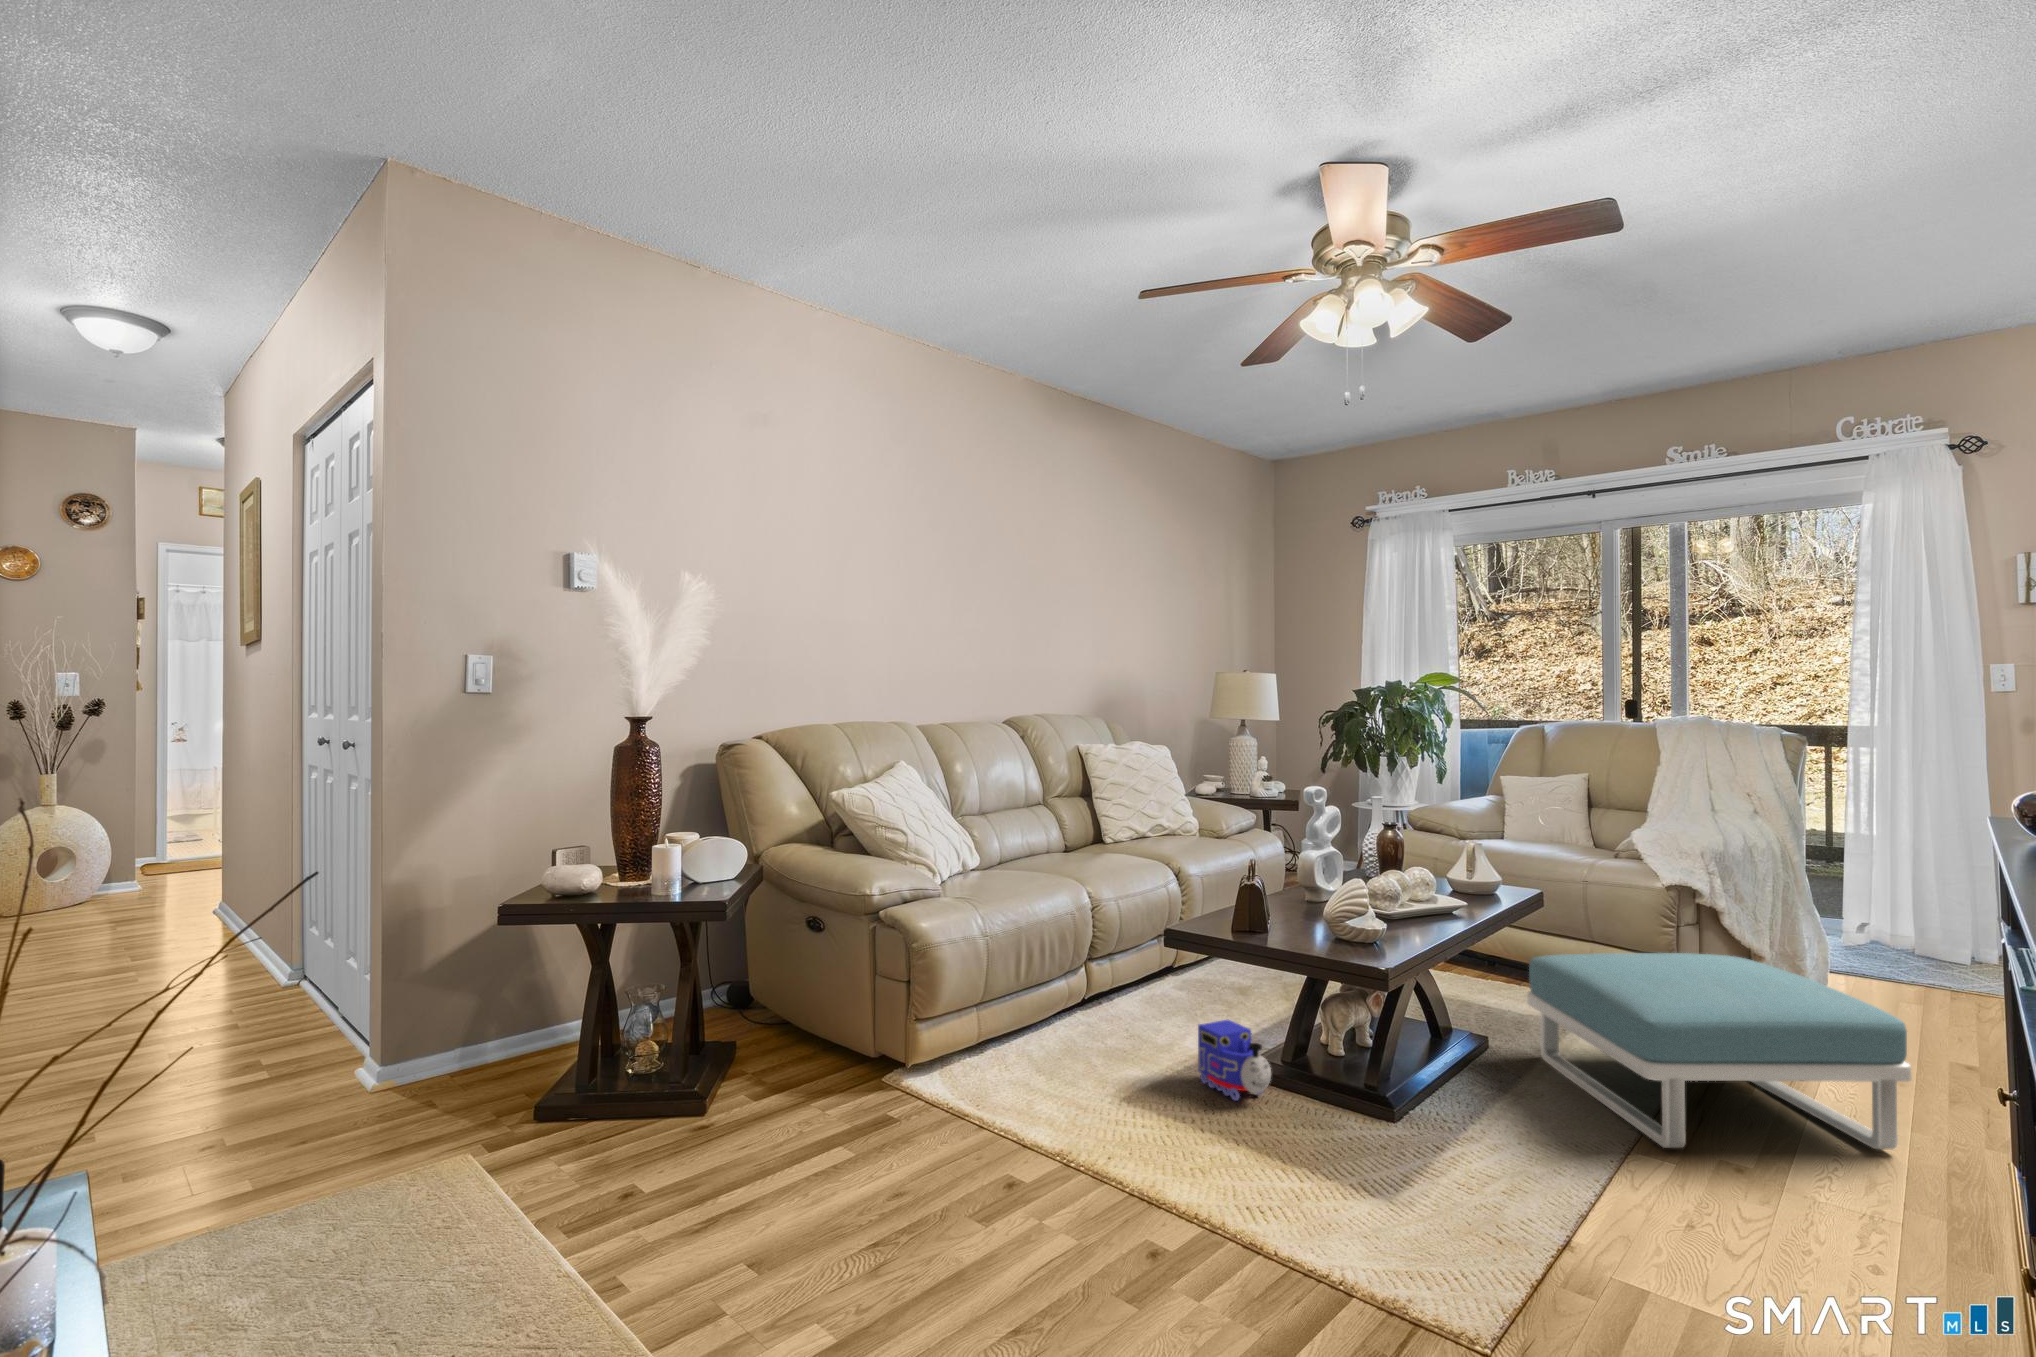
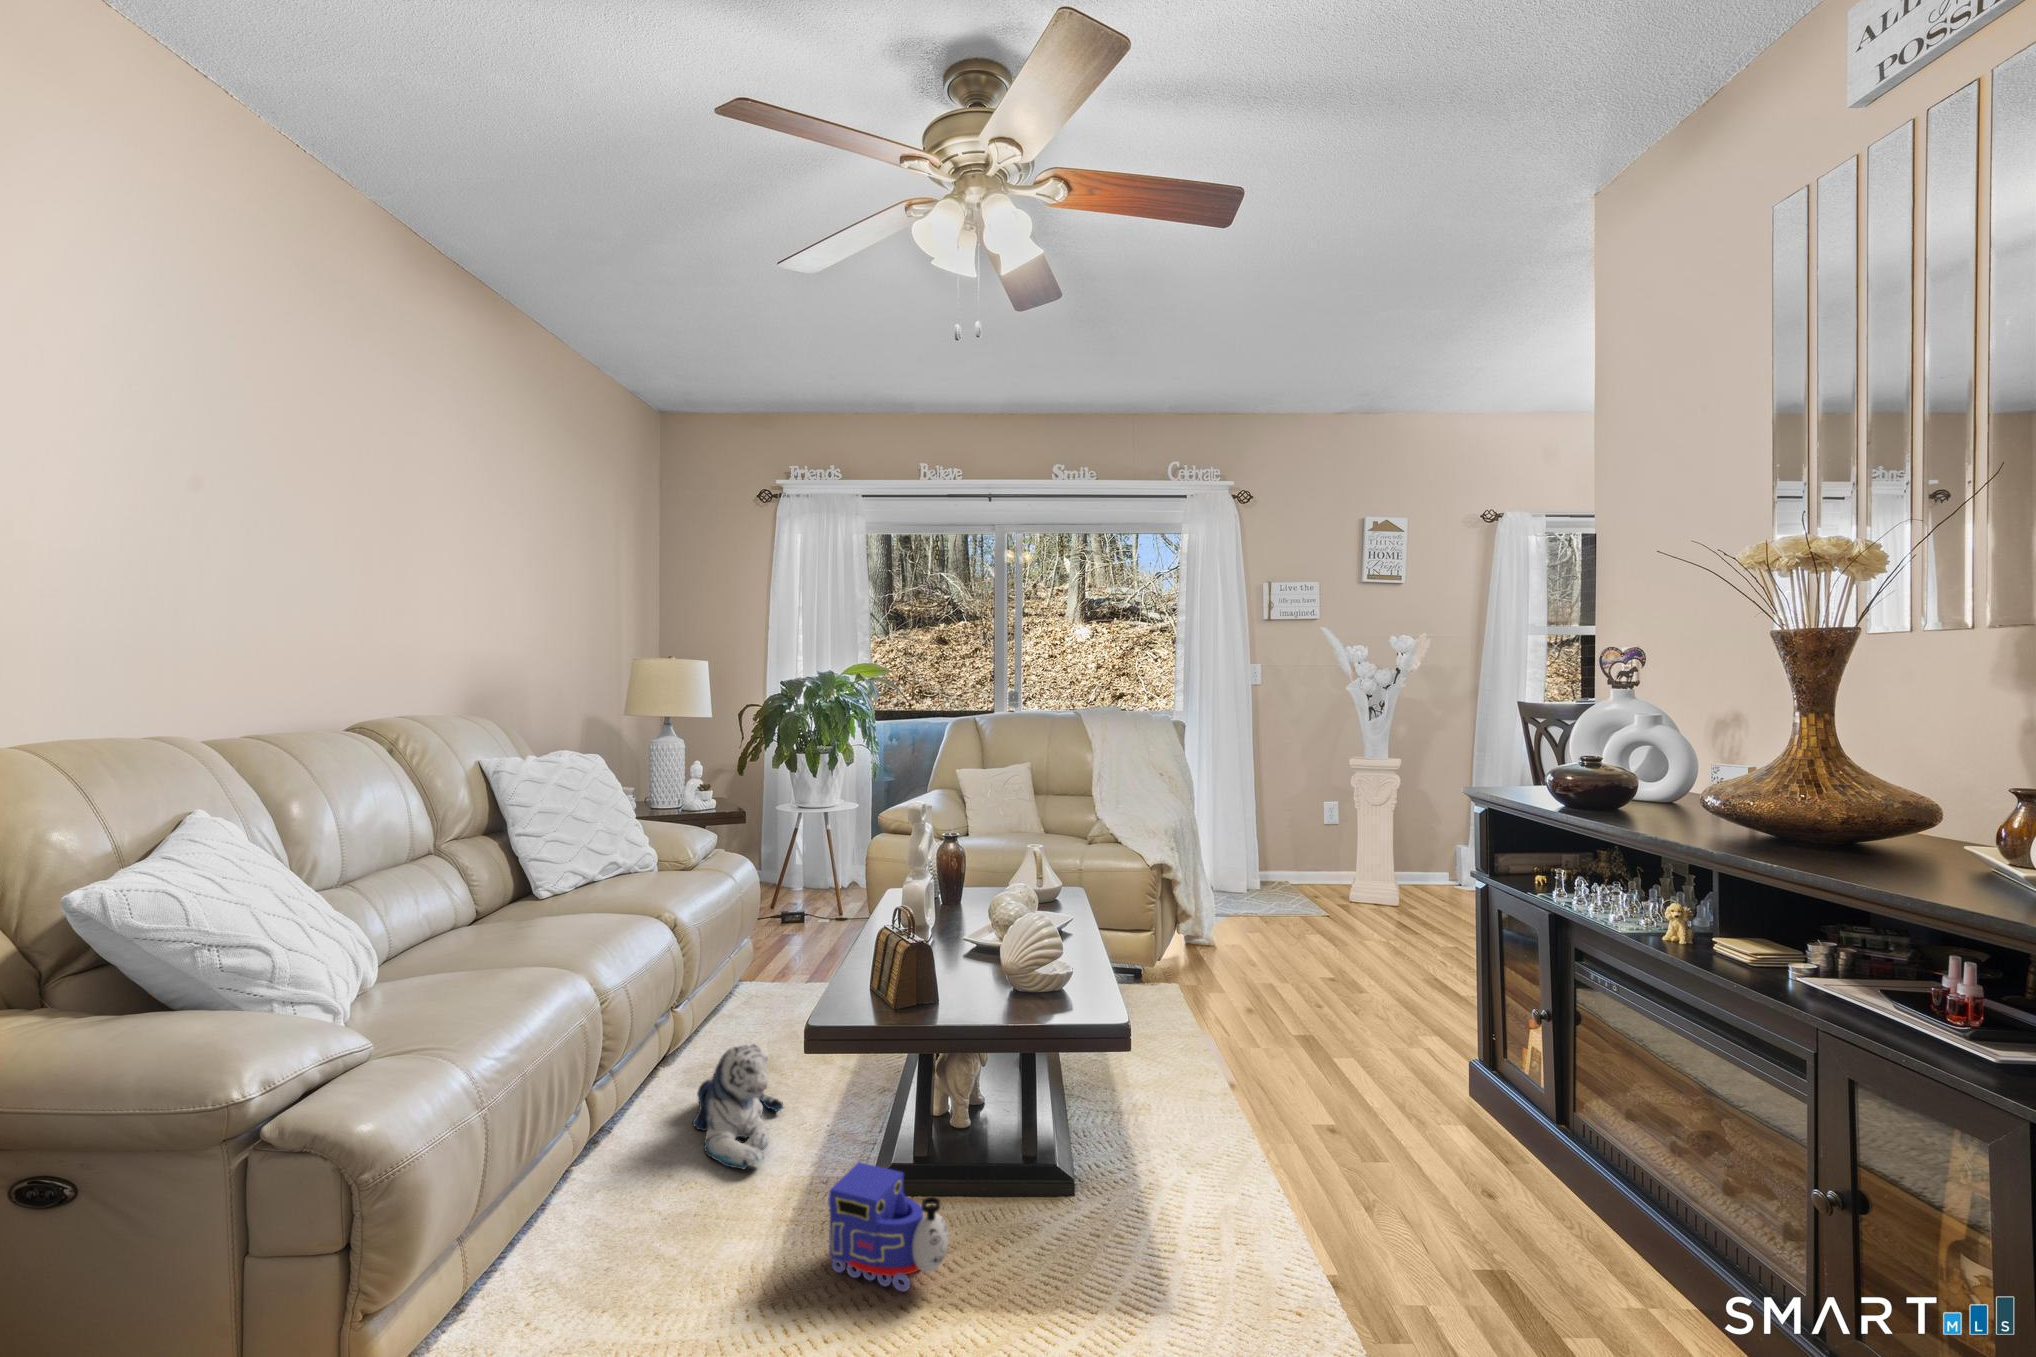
plush toy: none [1168,948,1234,1028] -> present [693,1045,783,1169]
footstool: present [1527,953,1912,1149] -> none [1115,936,1440,1171]

